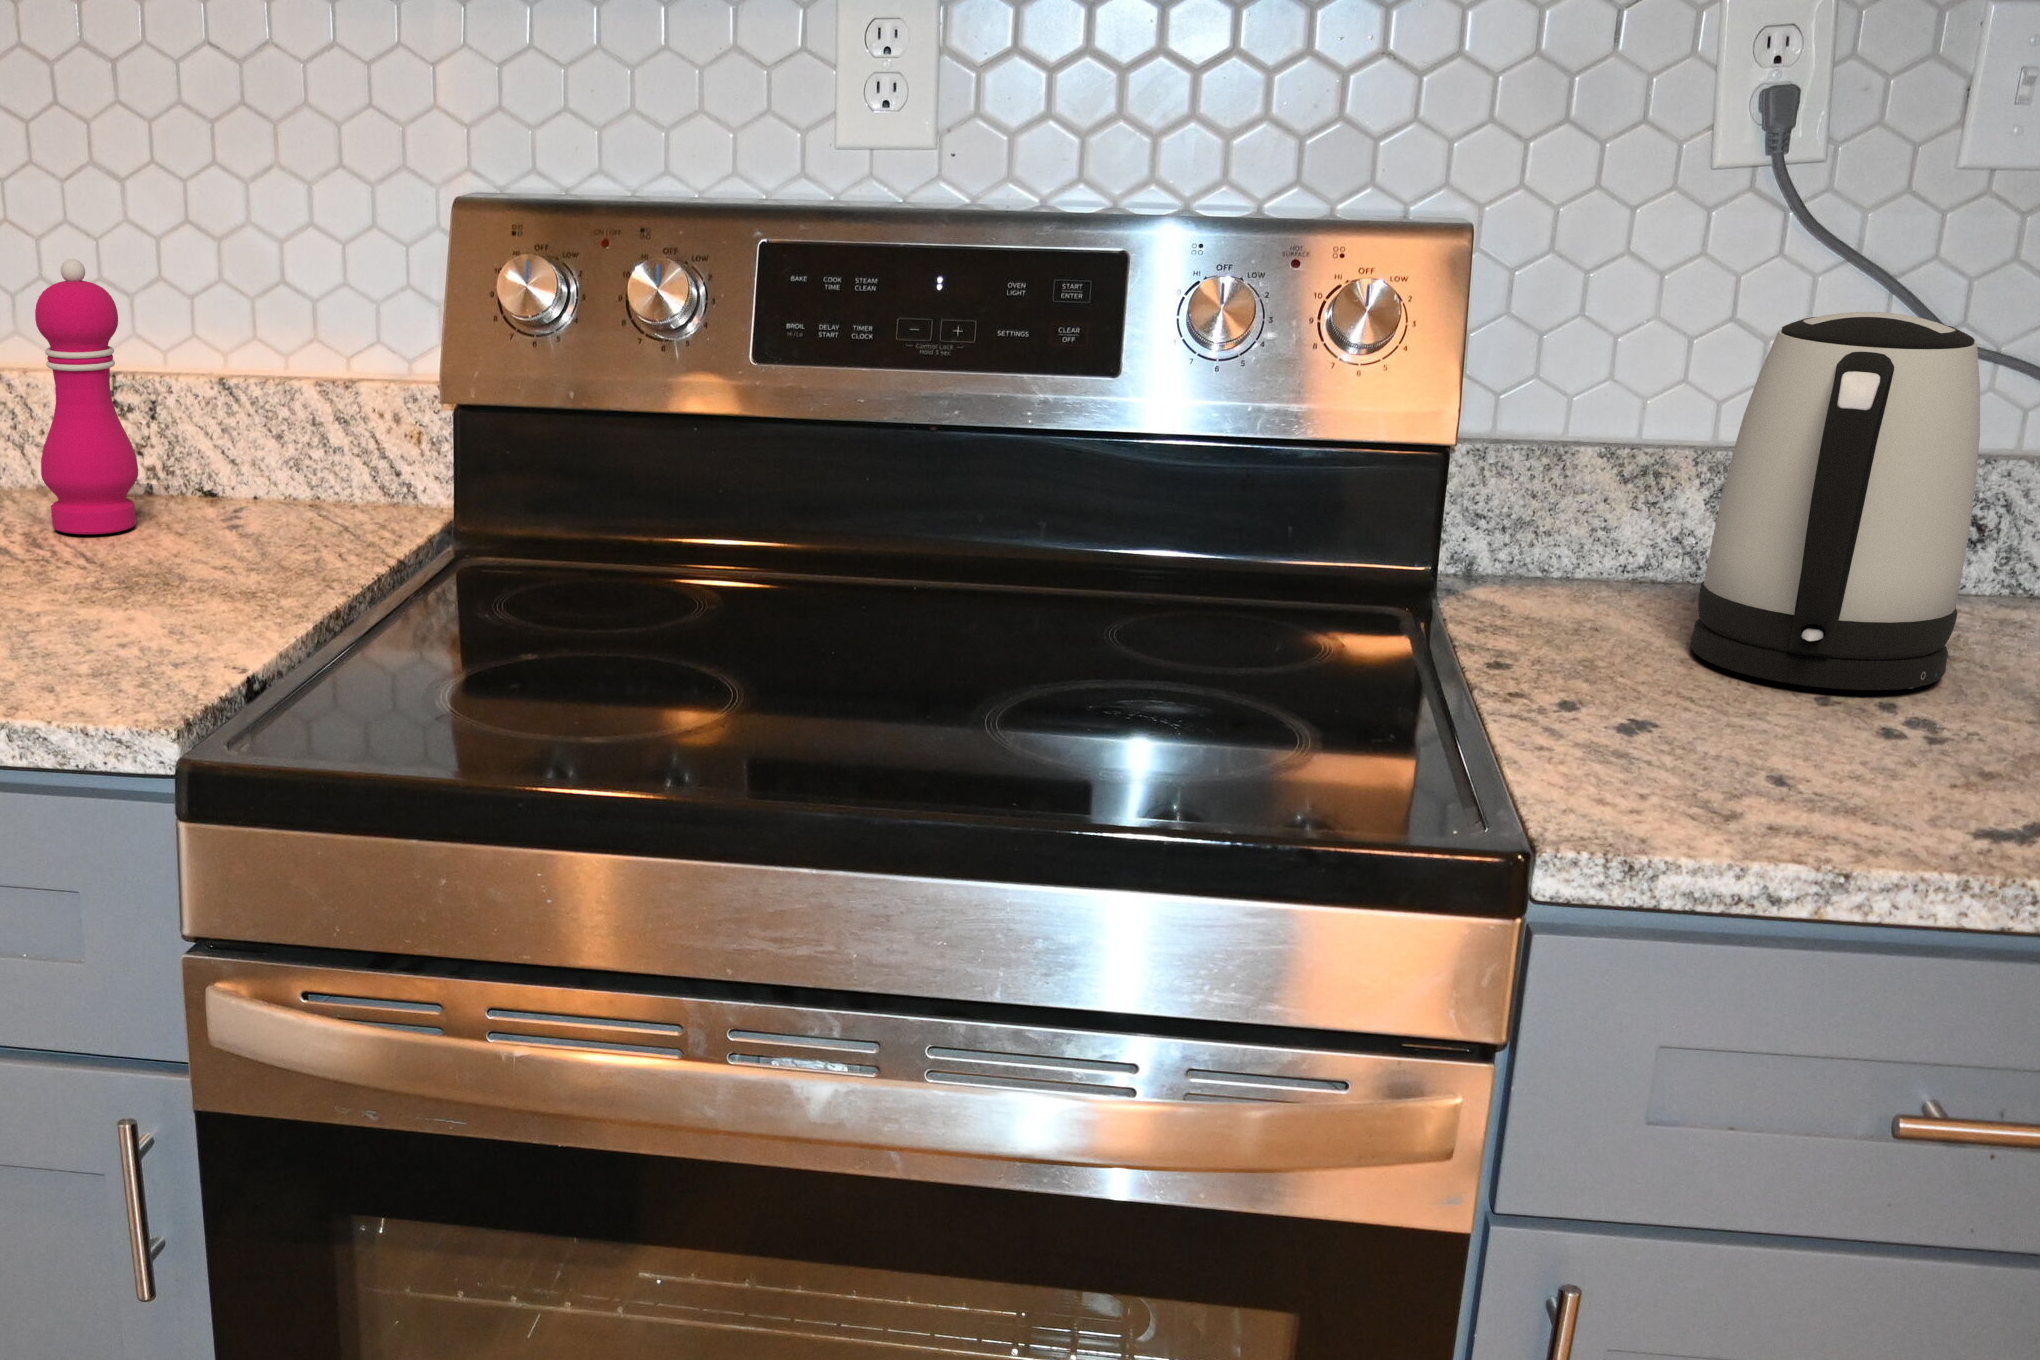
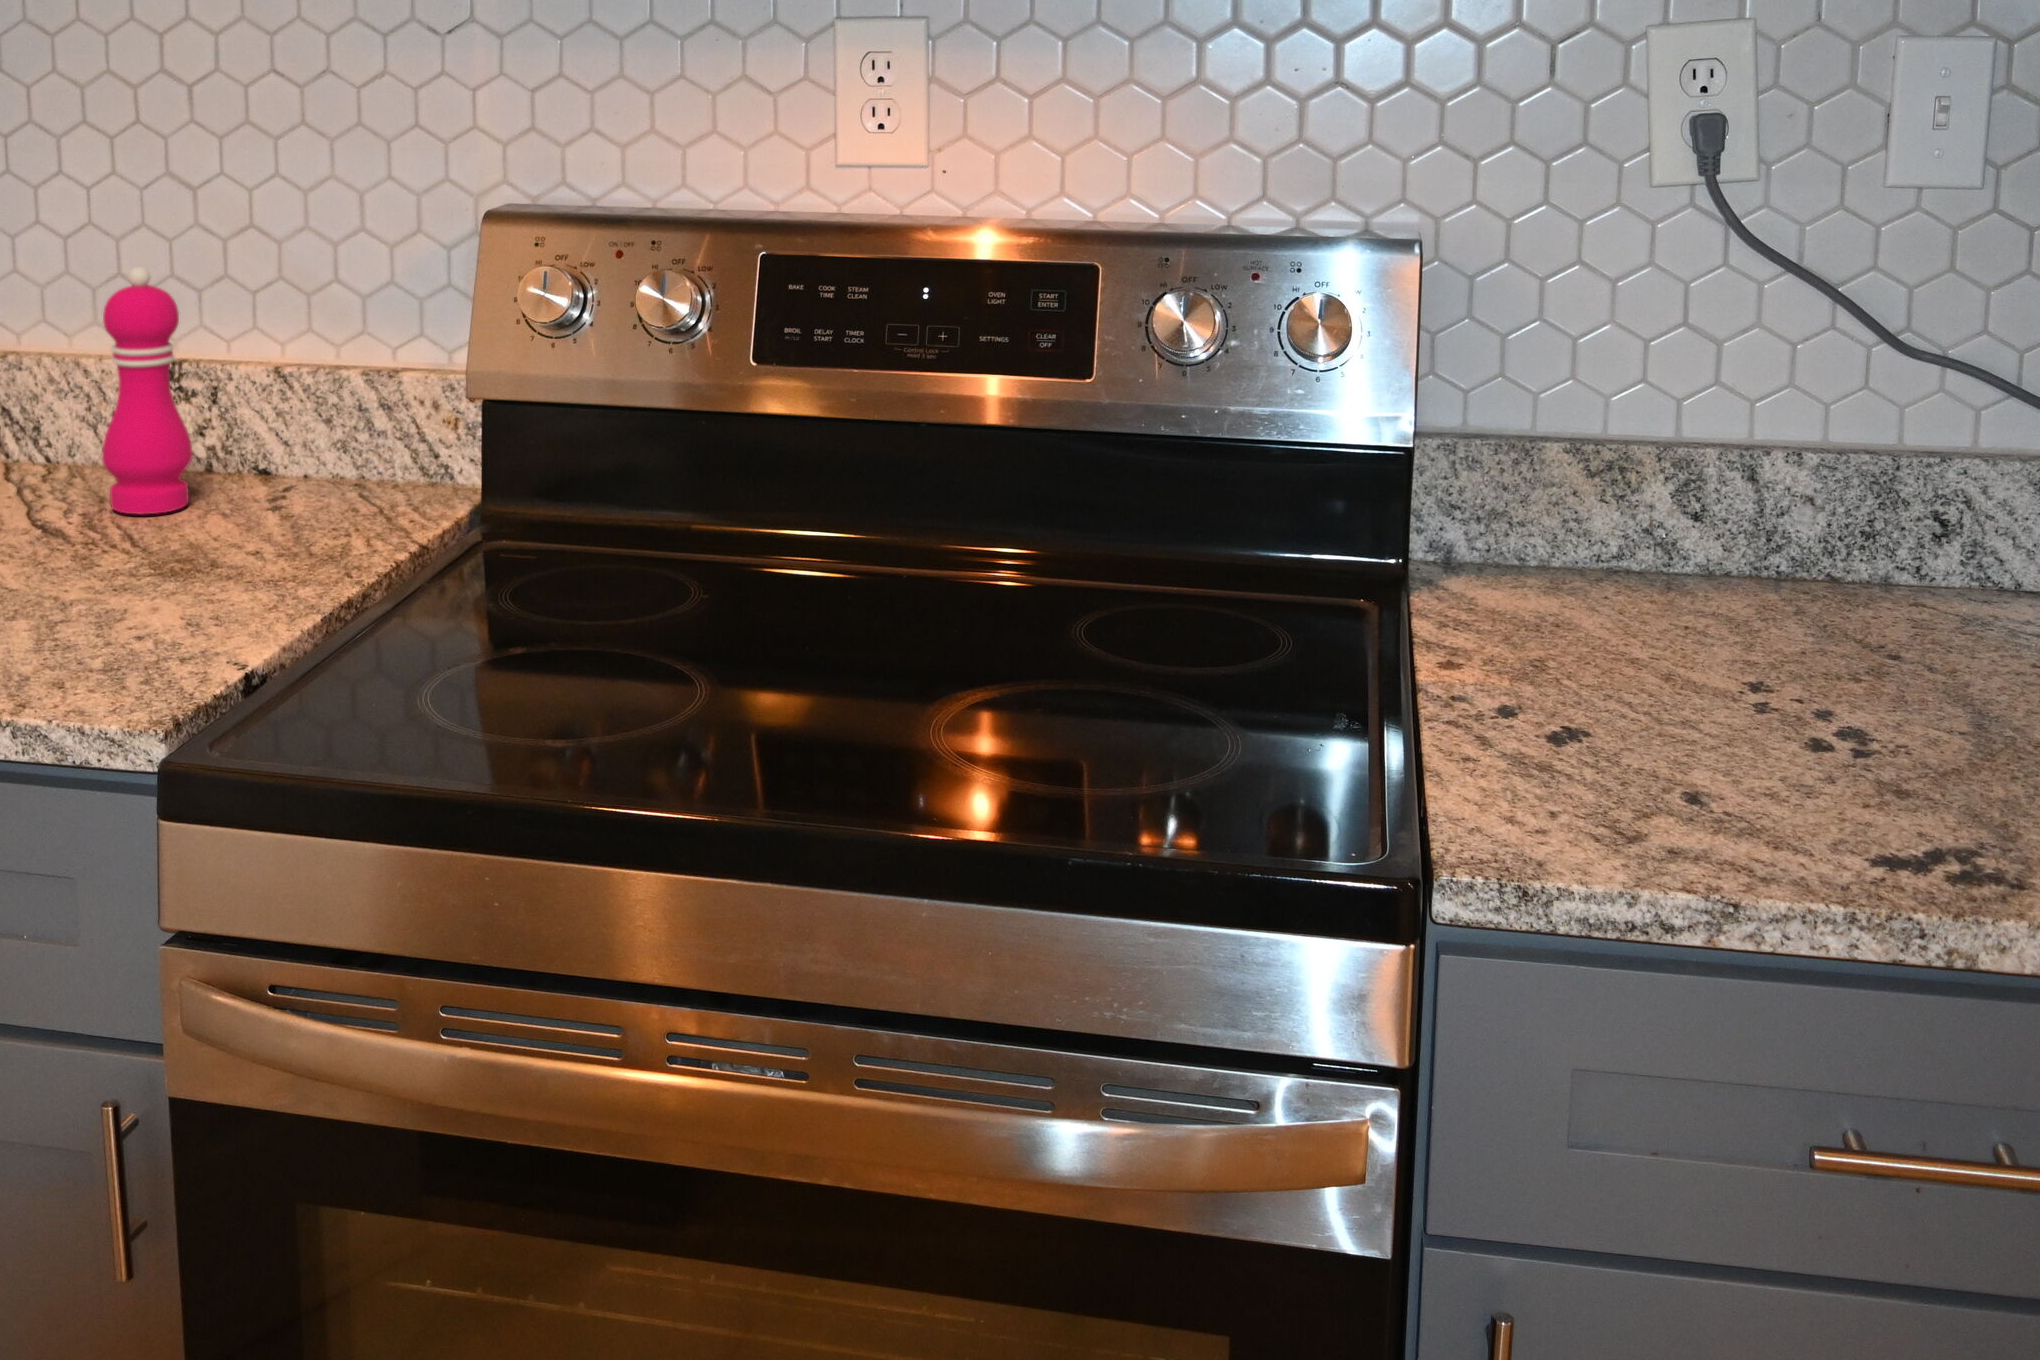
kettle: present [1691,312,1980,690] -> none [1642,334,1894,697]

